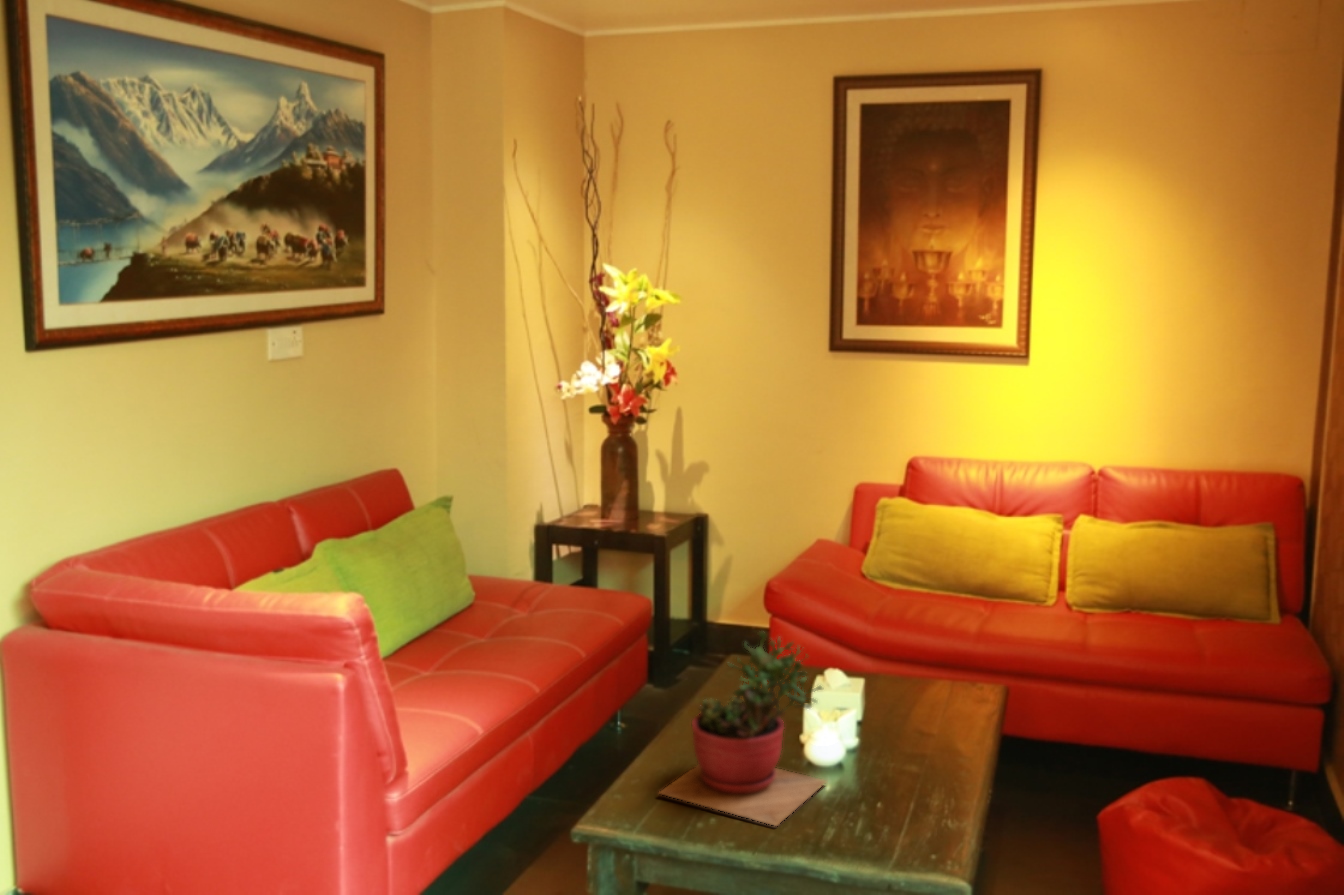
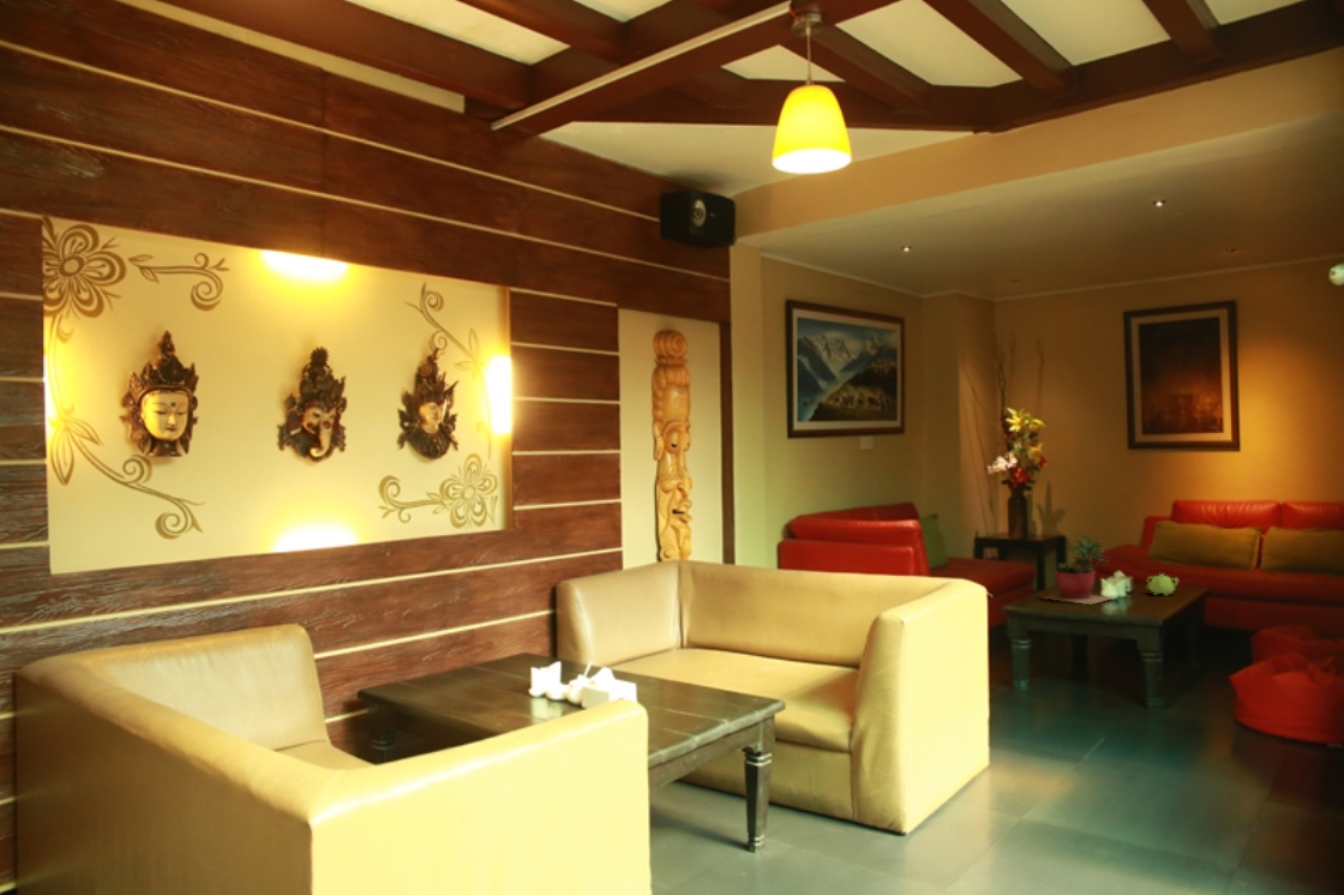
teapot: none [888,699,957,753] -> present [1147,574,1178,595]

